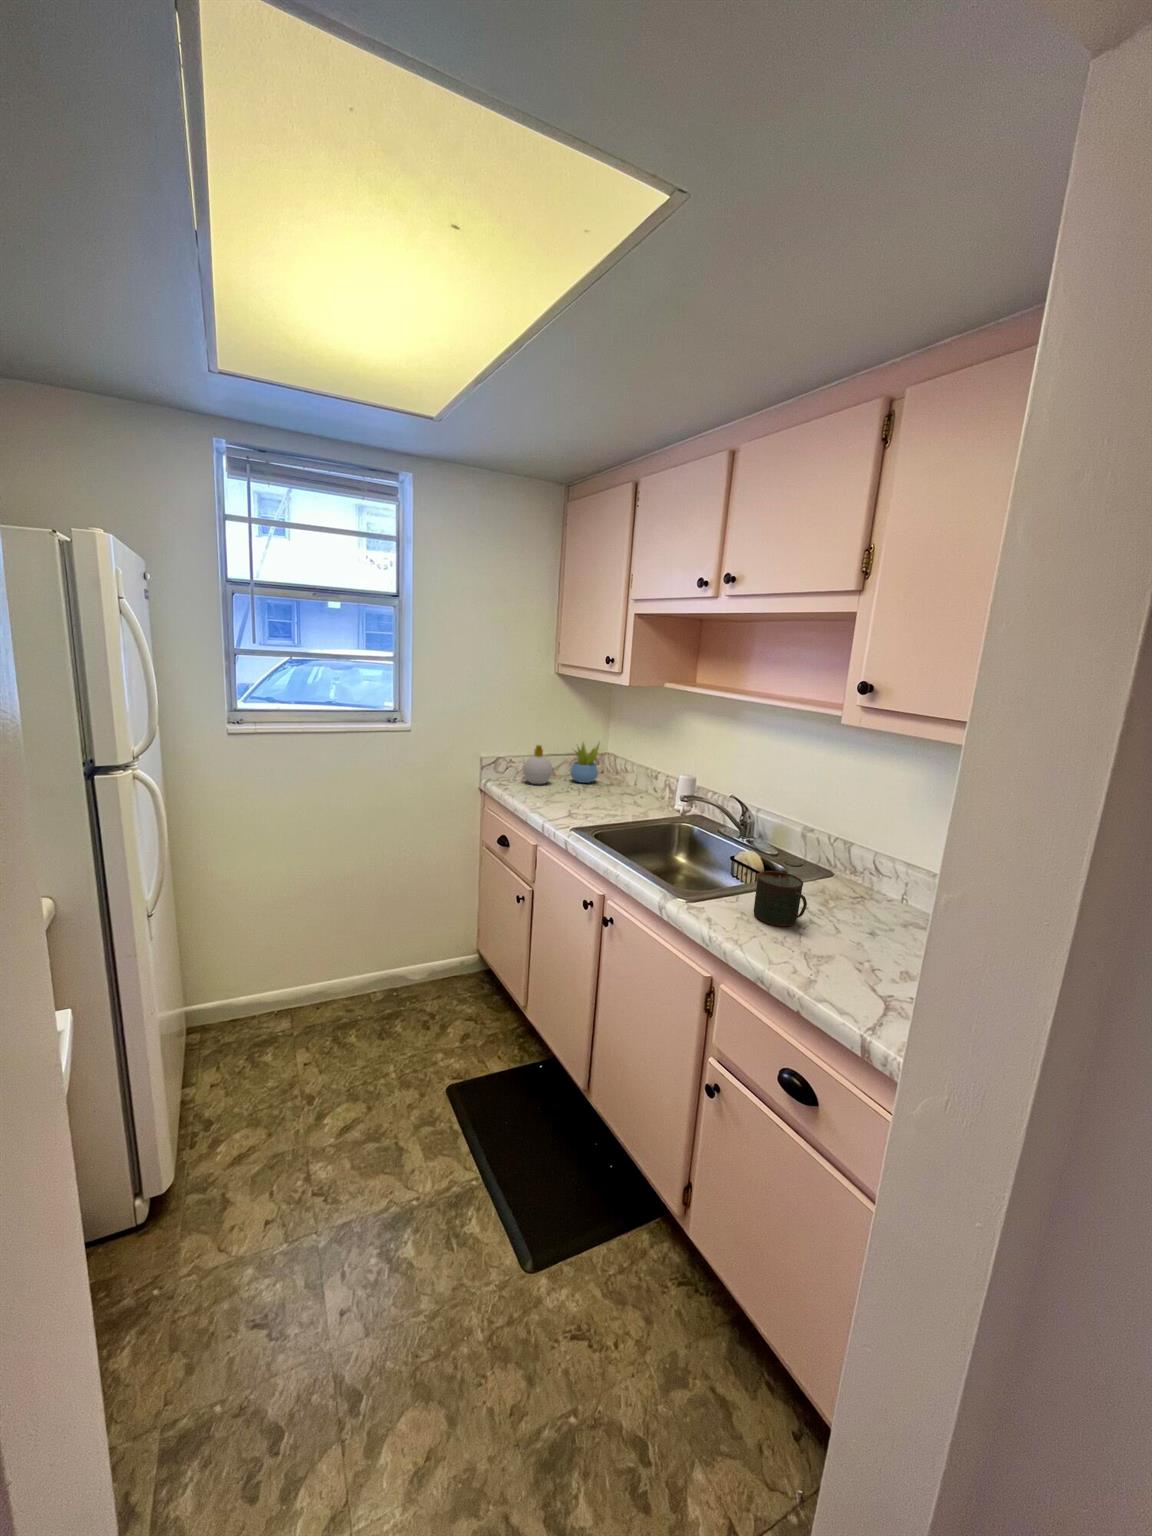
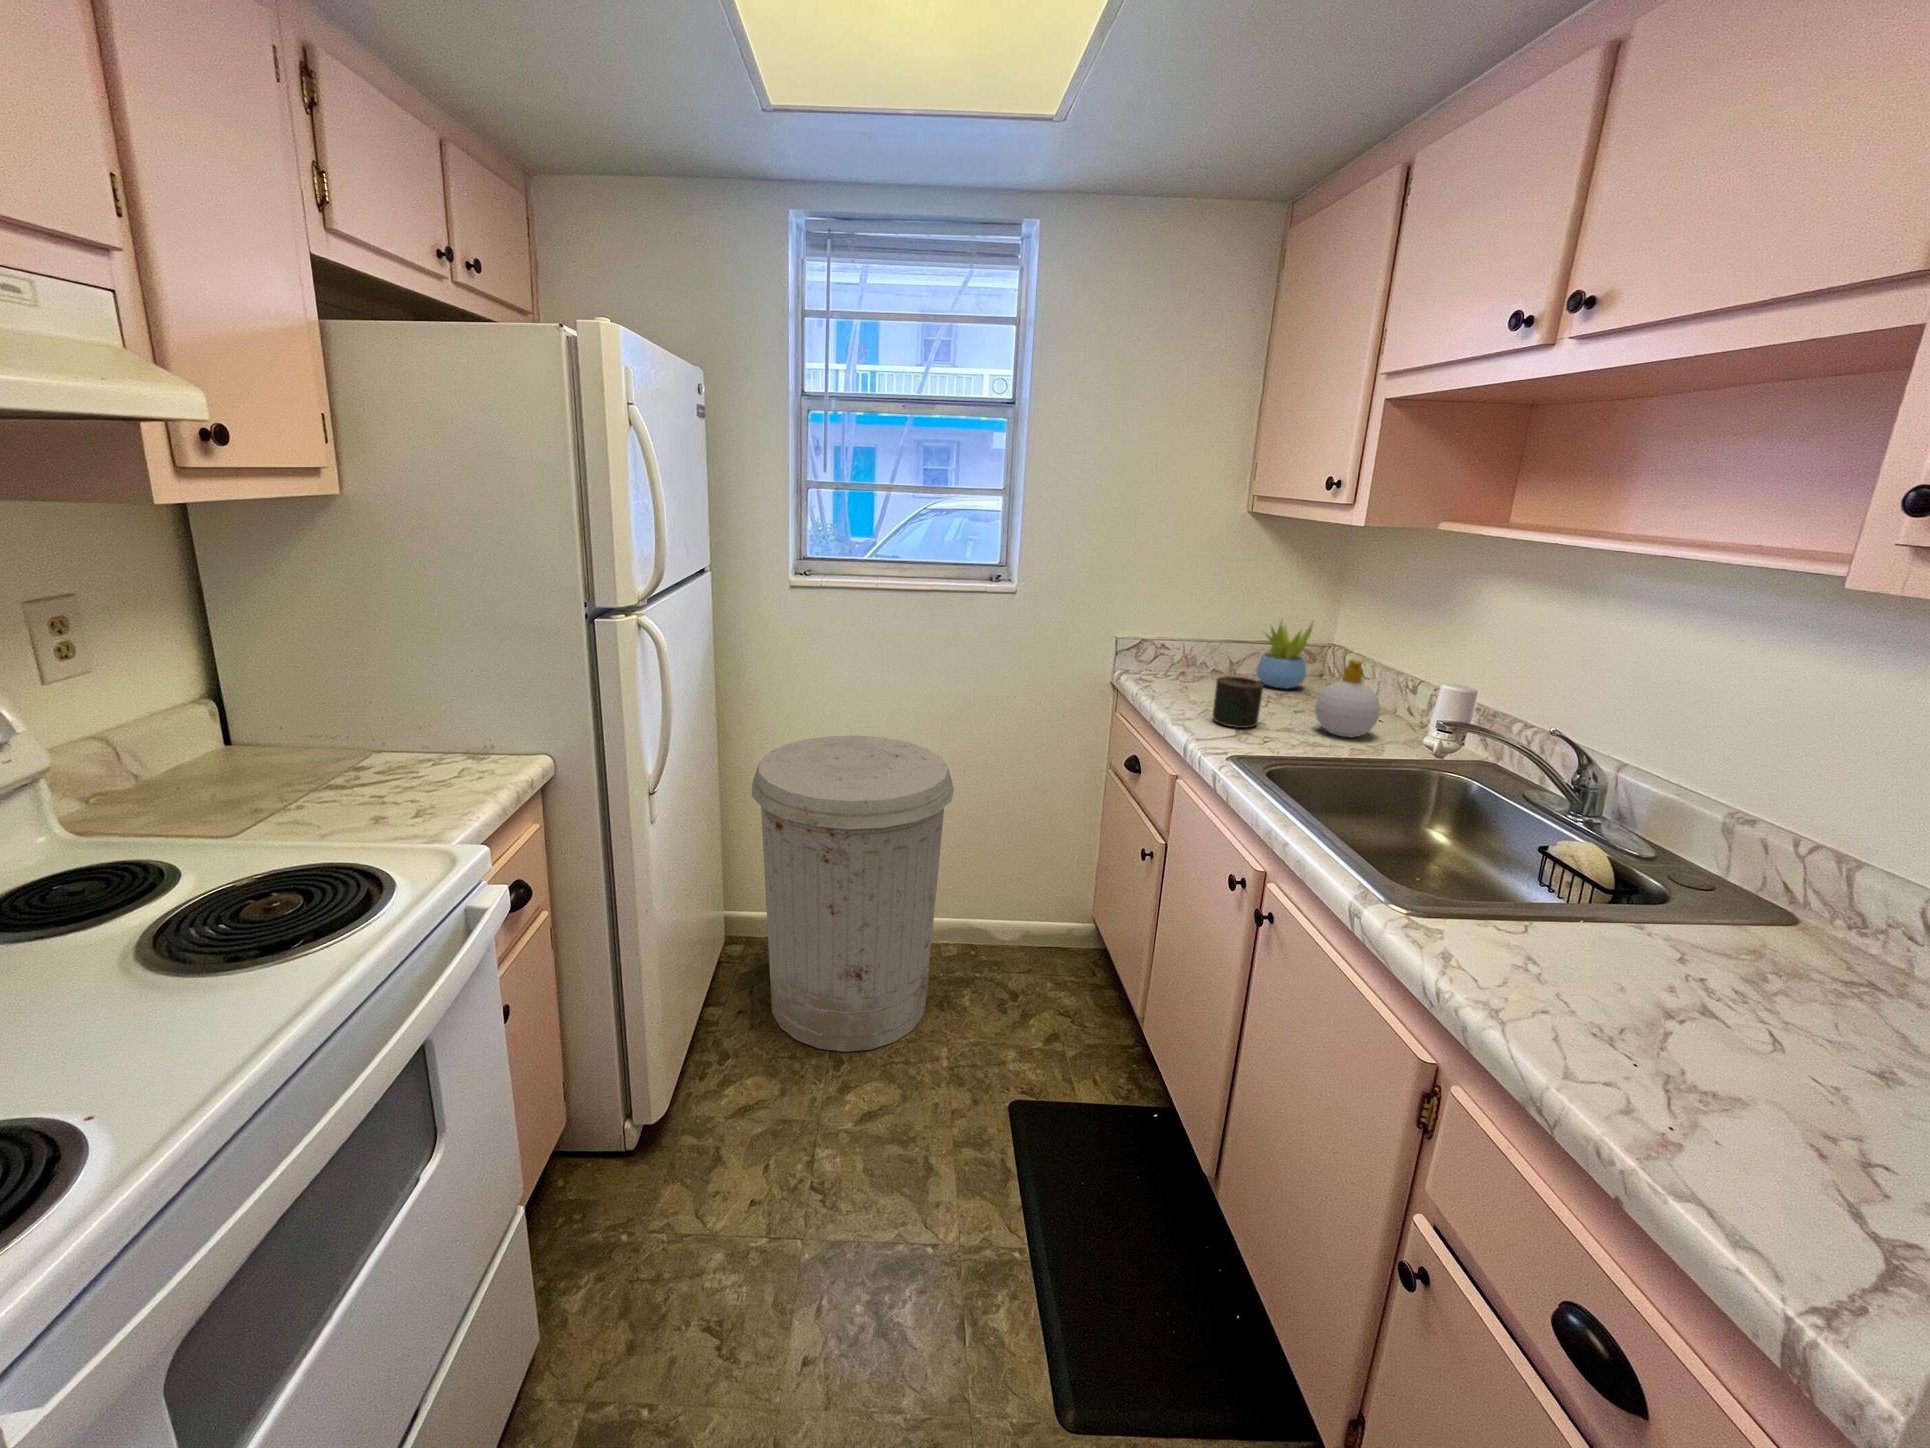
soap bottle: present [523,745,552,784] -> present [1315,660,1380,737]
trash can: none [215,844,386,1093] -> present [752,736,954,1052]
mug: present [754,871,807,926] -> present [1213,676,1264,728]

